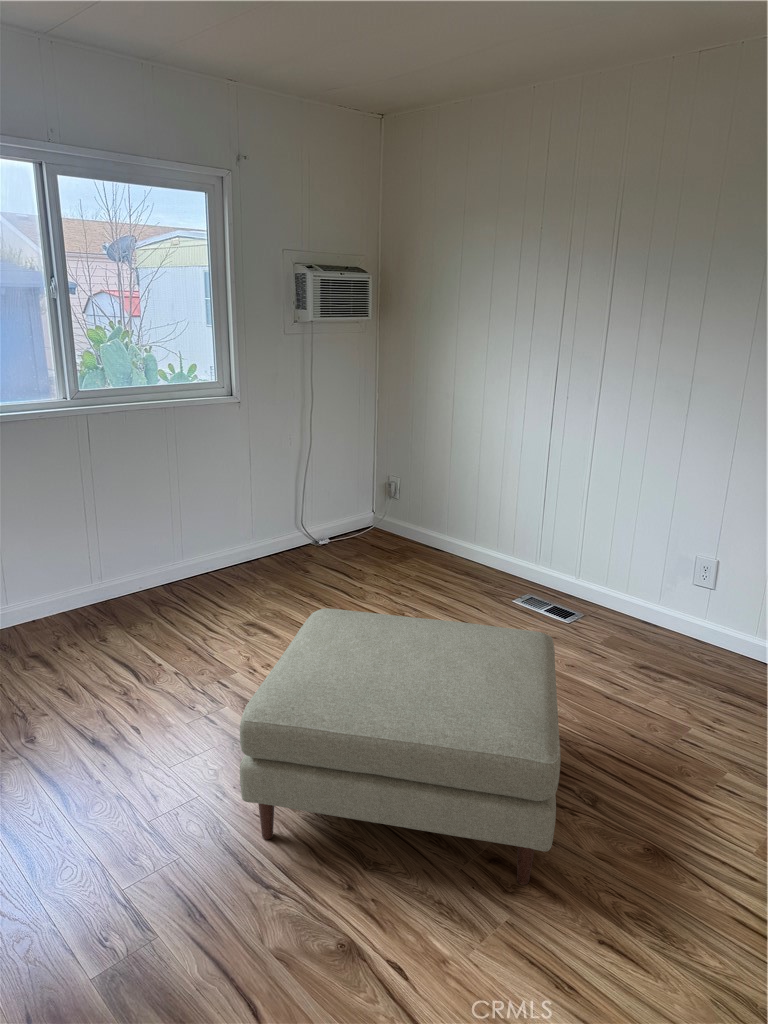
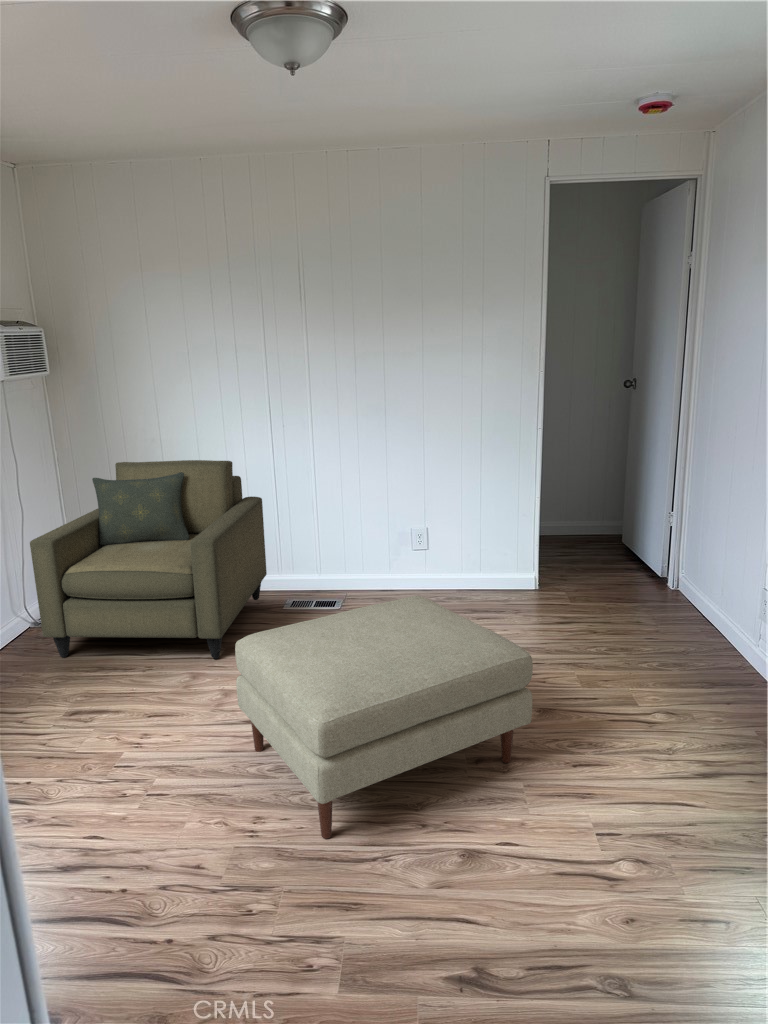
armchair: none [281,410,526,625] -> present [30,460,267,659]

